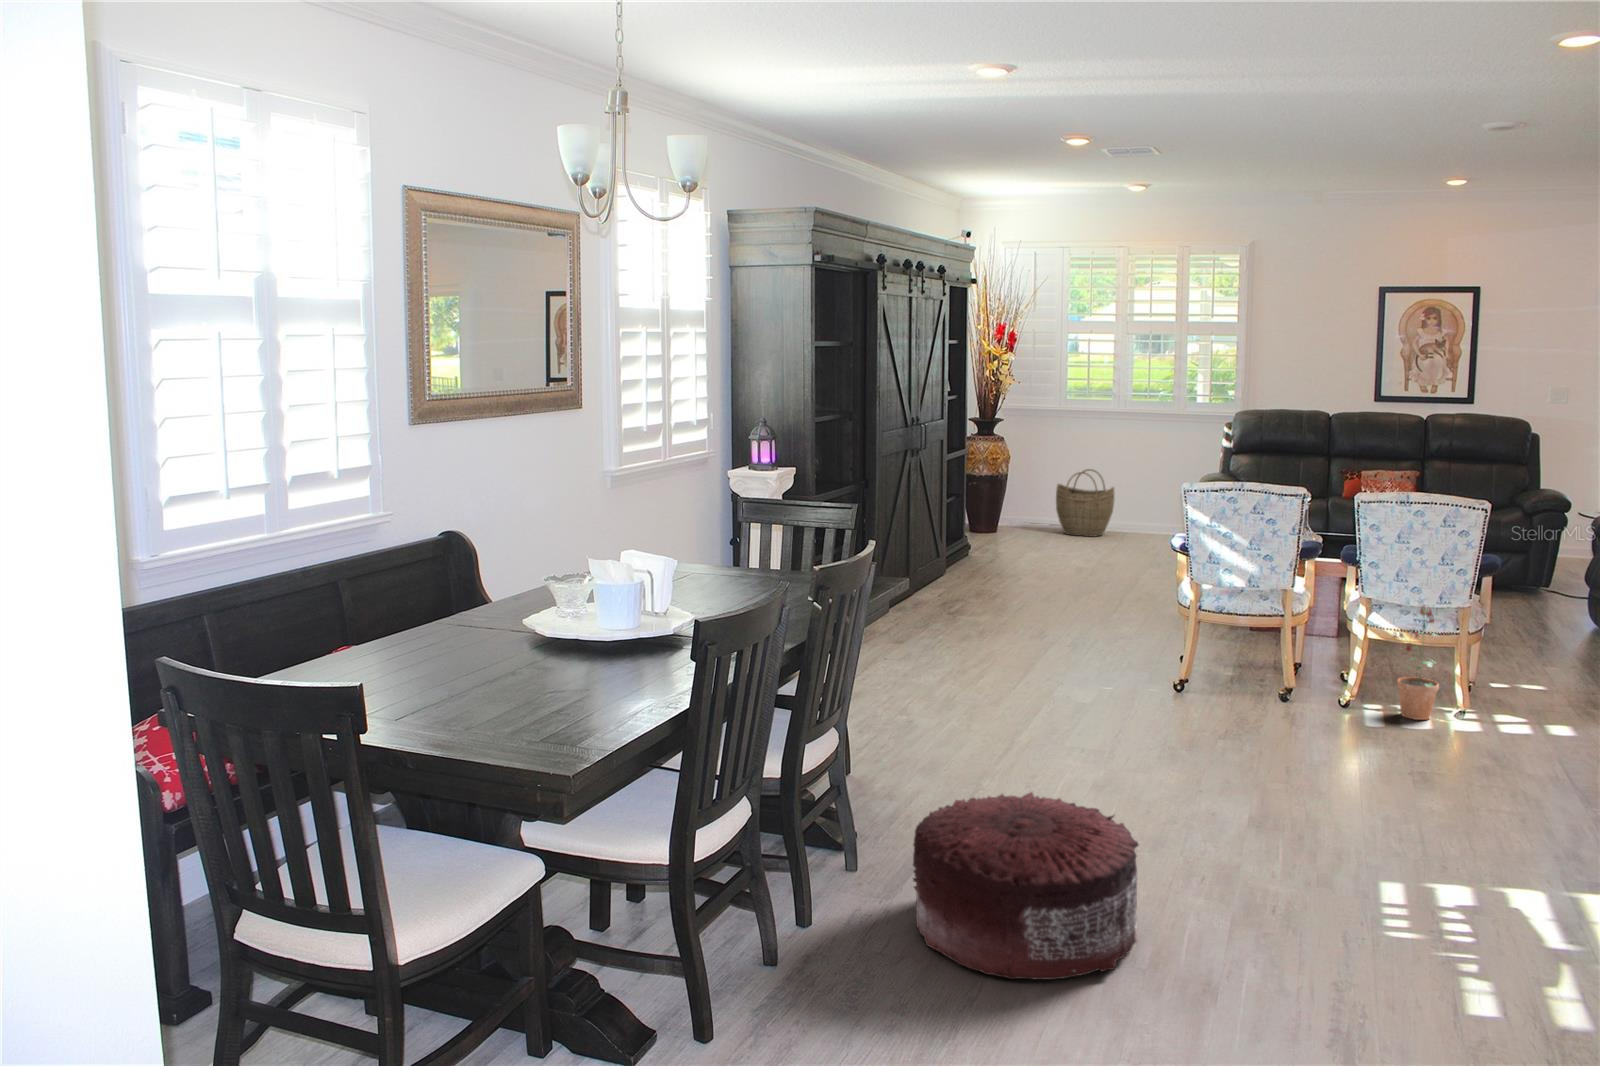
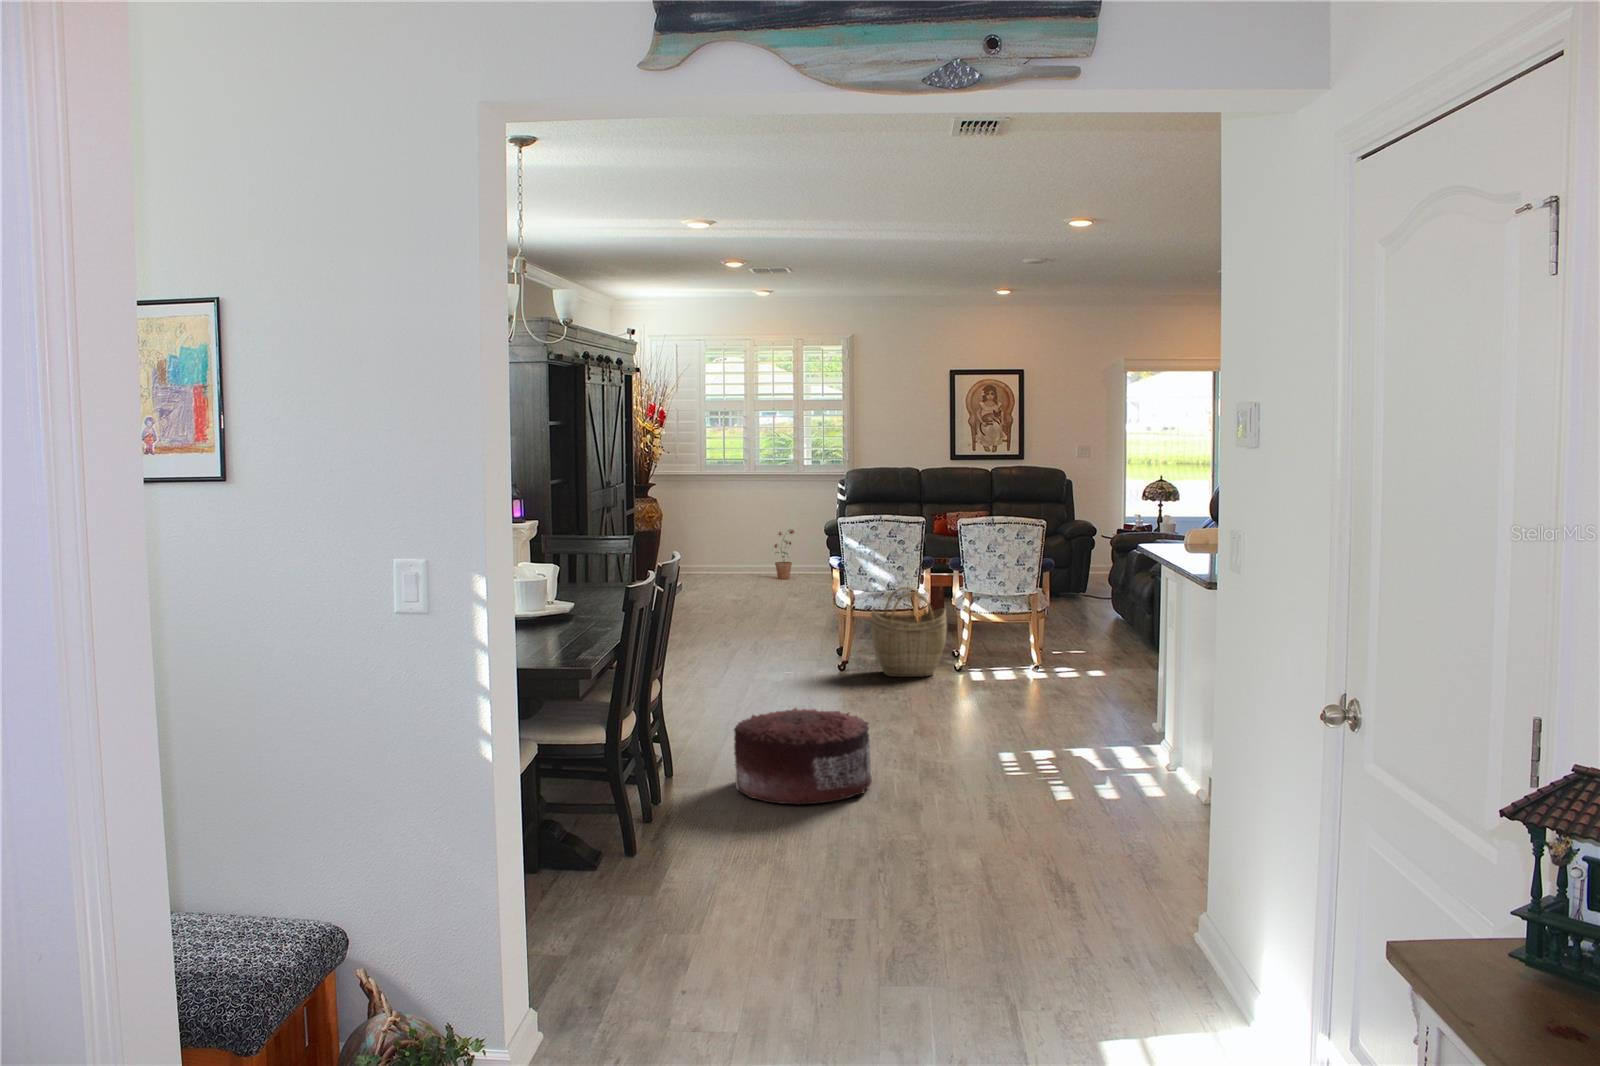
woven basket: present [1056,469,1114,537] -> present [871,587,947,677]
potted plant: present [1393,606,1439,720] -> present [774,530,794,579]

